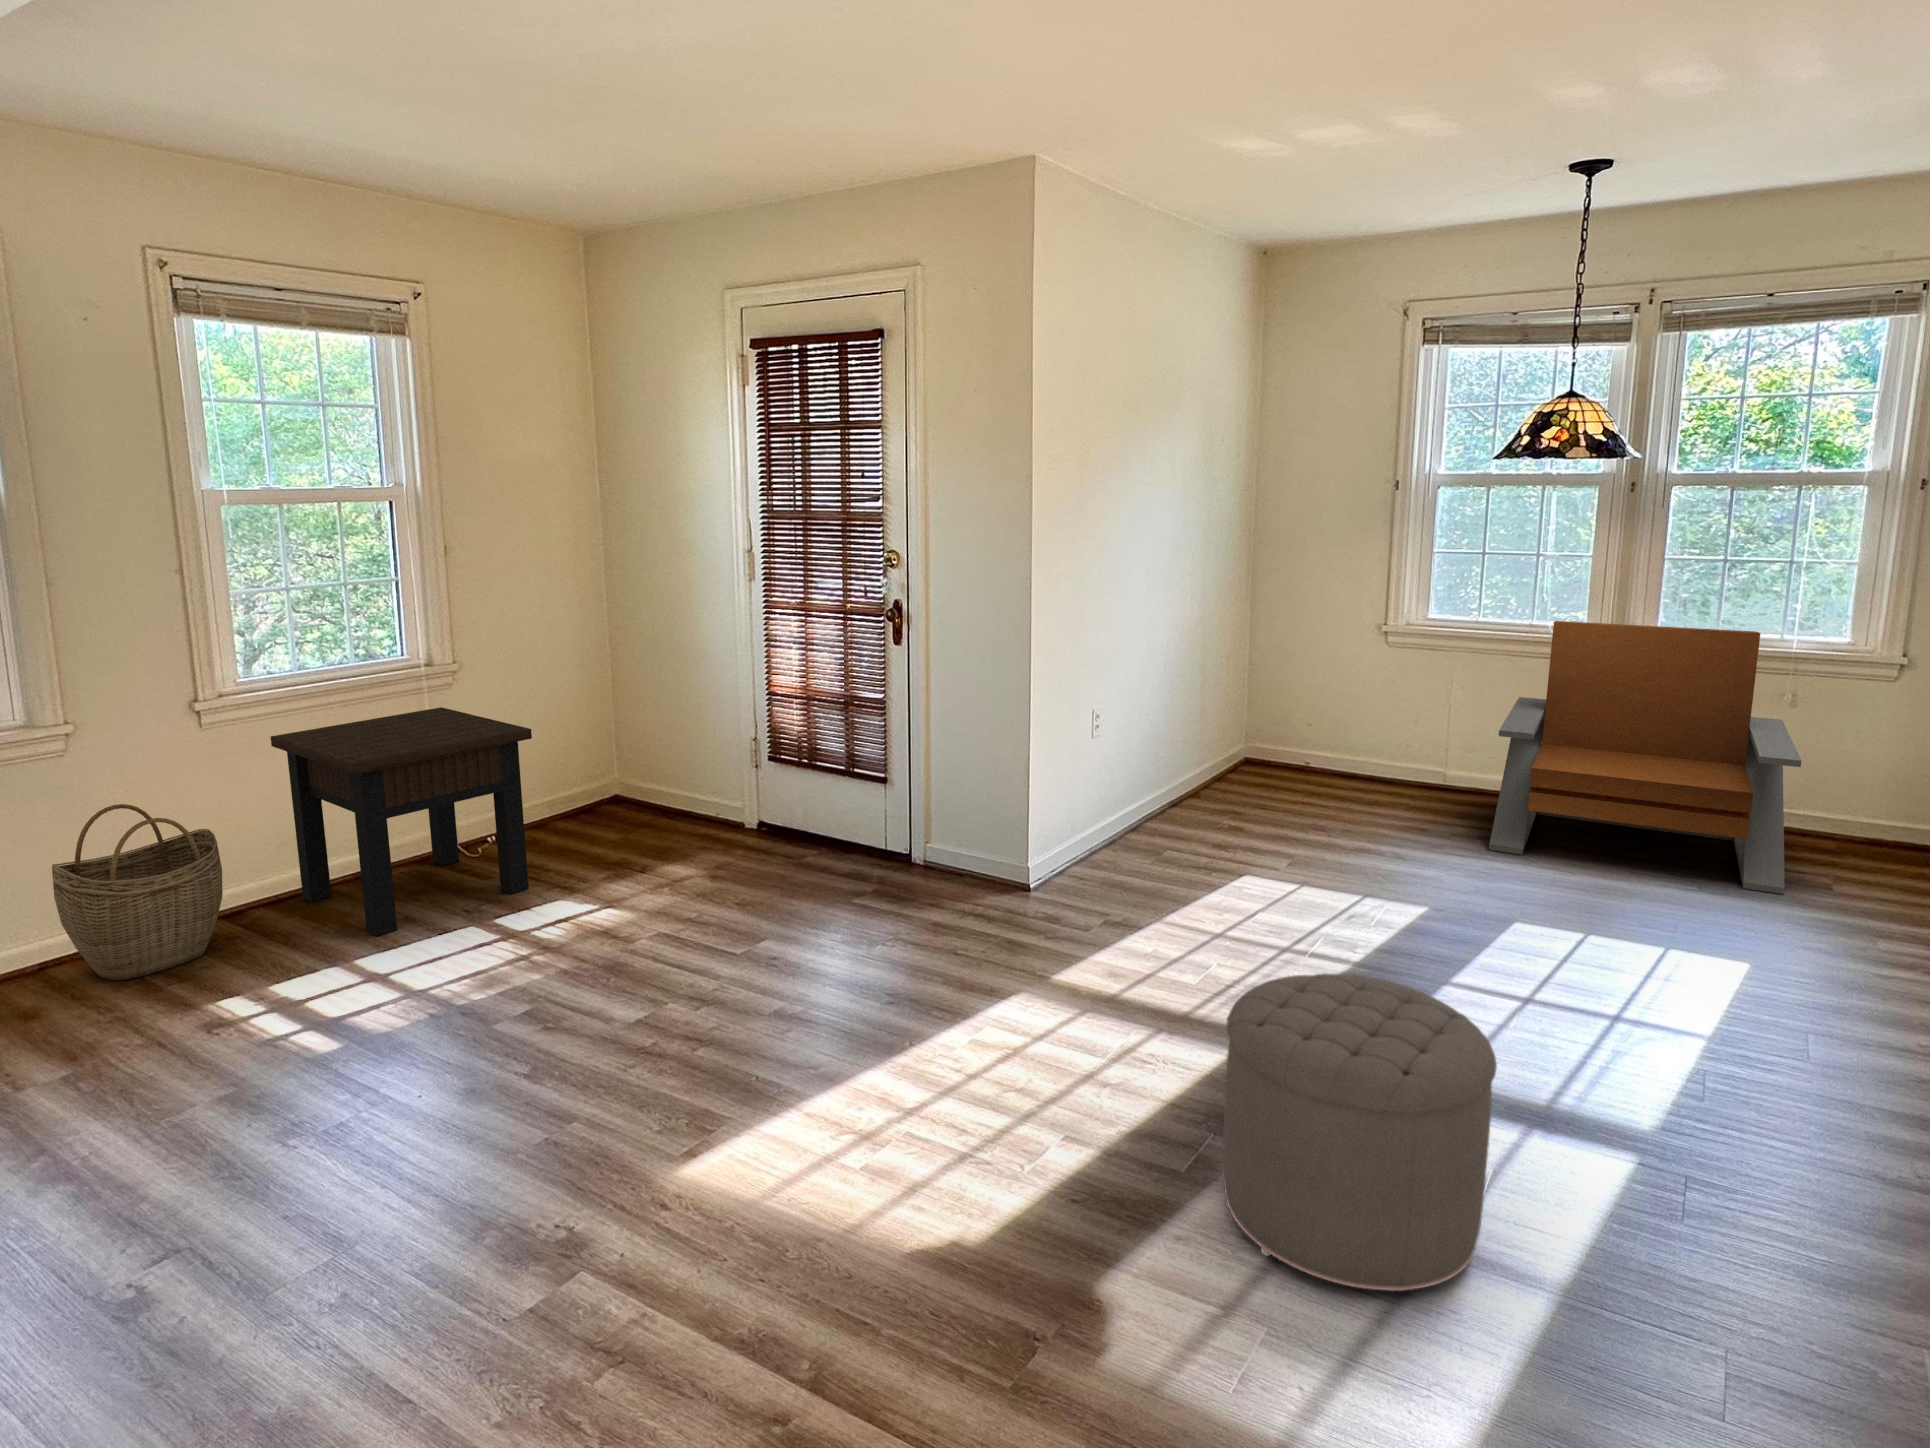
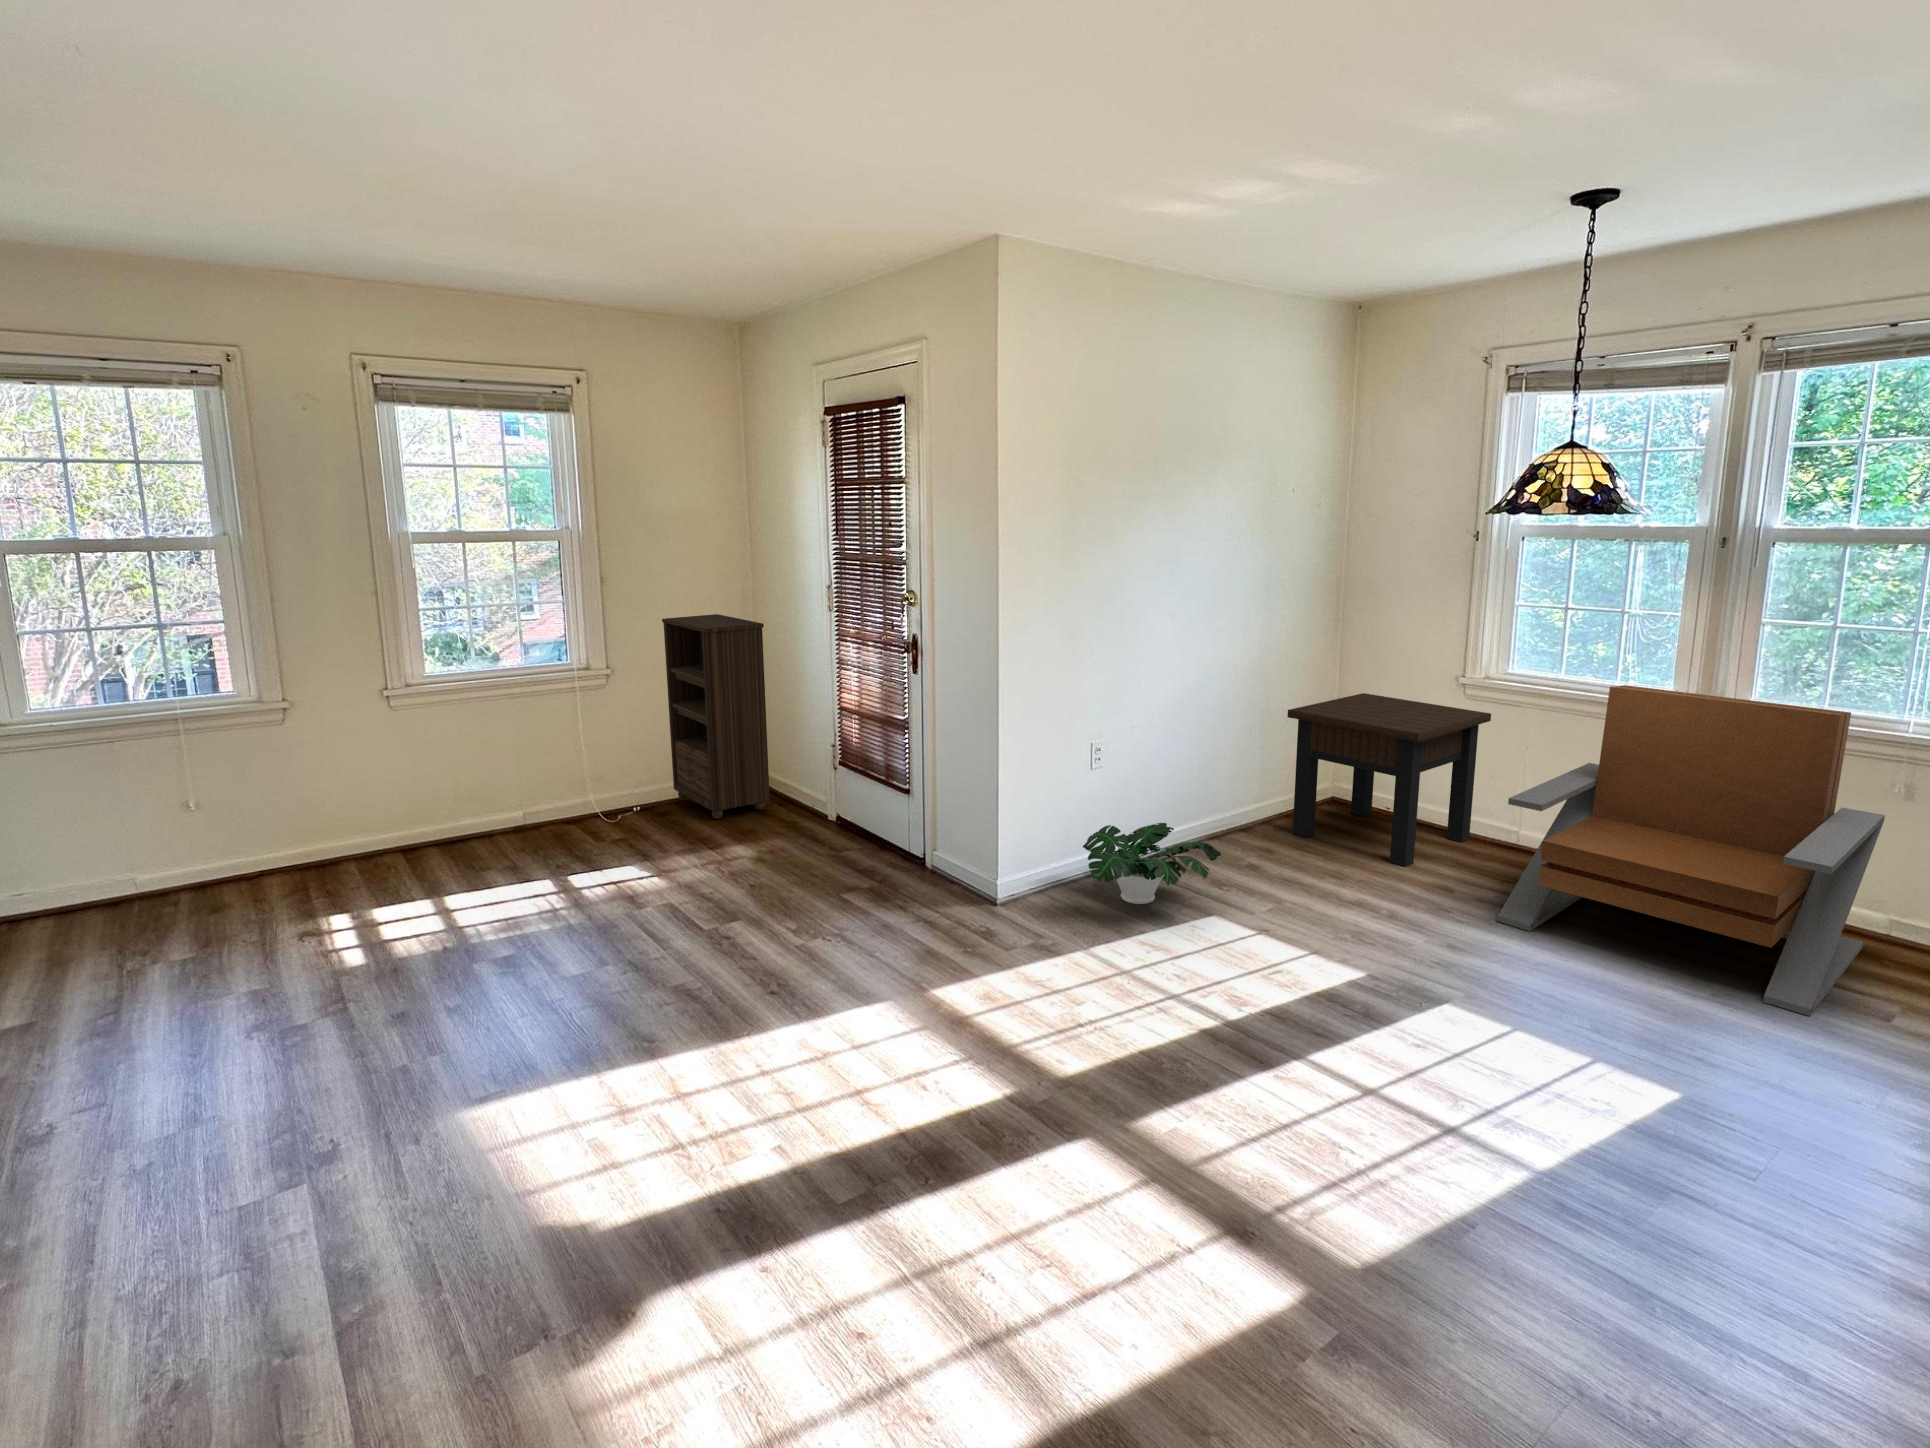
bookshelf: none [516,593,668,838] -> present [662,614,770,819]
side table: present [271,707,532,936] -> present [1287,693,1491,866]
potted plant: none [1095,787,1248,873] -> present [1083,823,1221,904]
woven basket: present [52,804,223,980] -> none [260,762,383,891]
ottoman: present [1223,974,1497,1291] -> none [832,1024,1072,1346]

